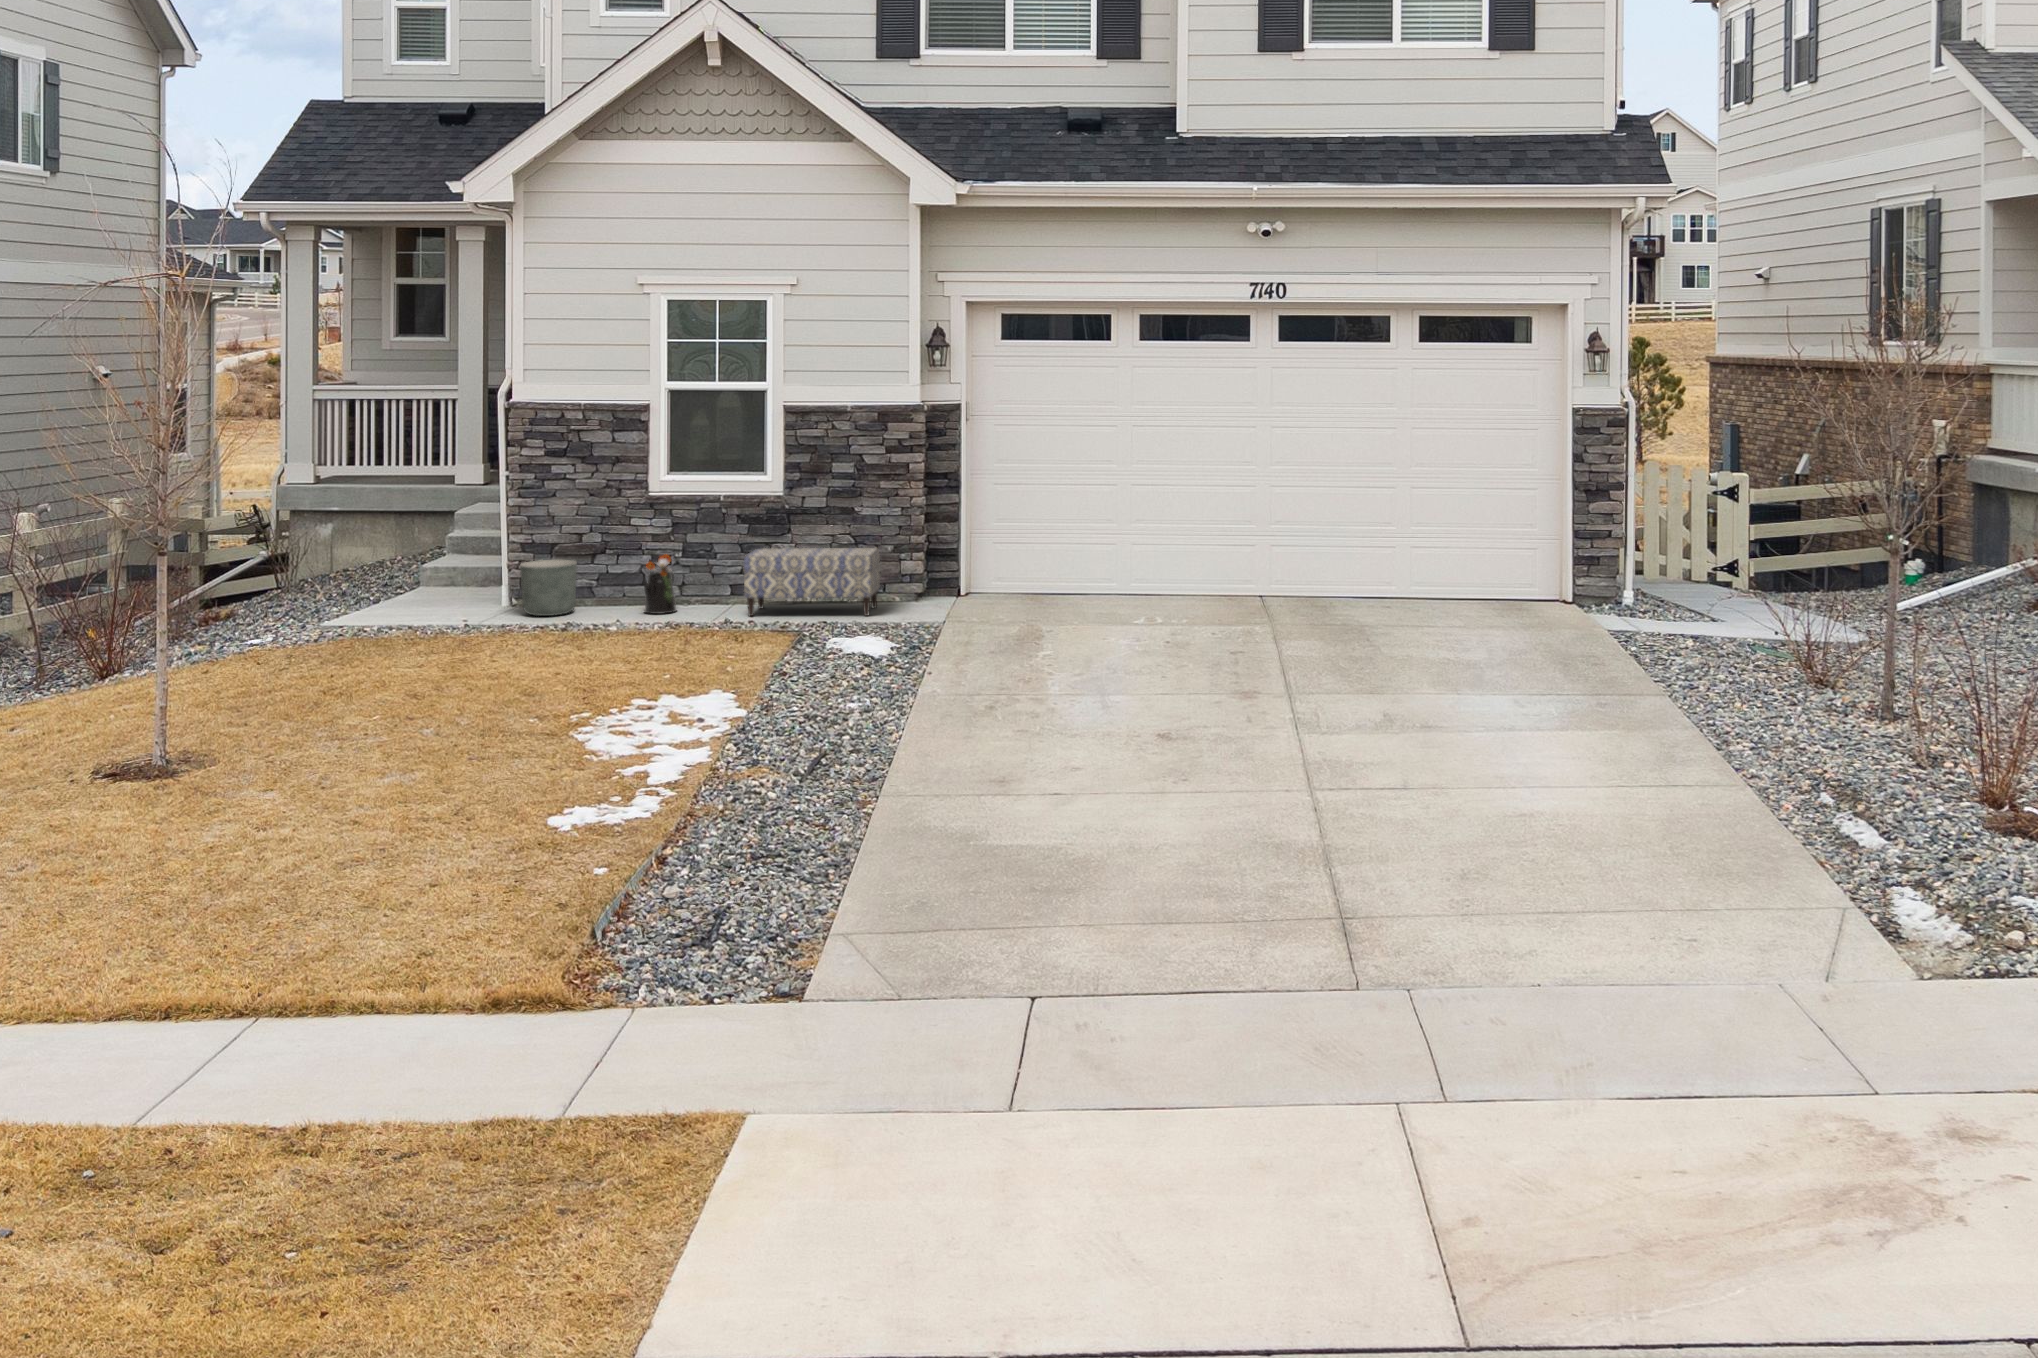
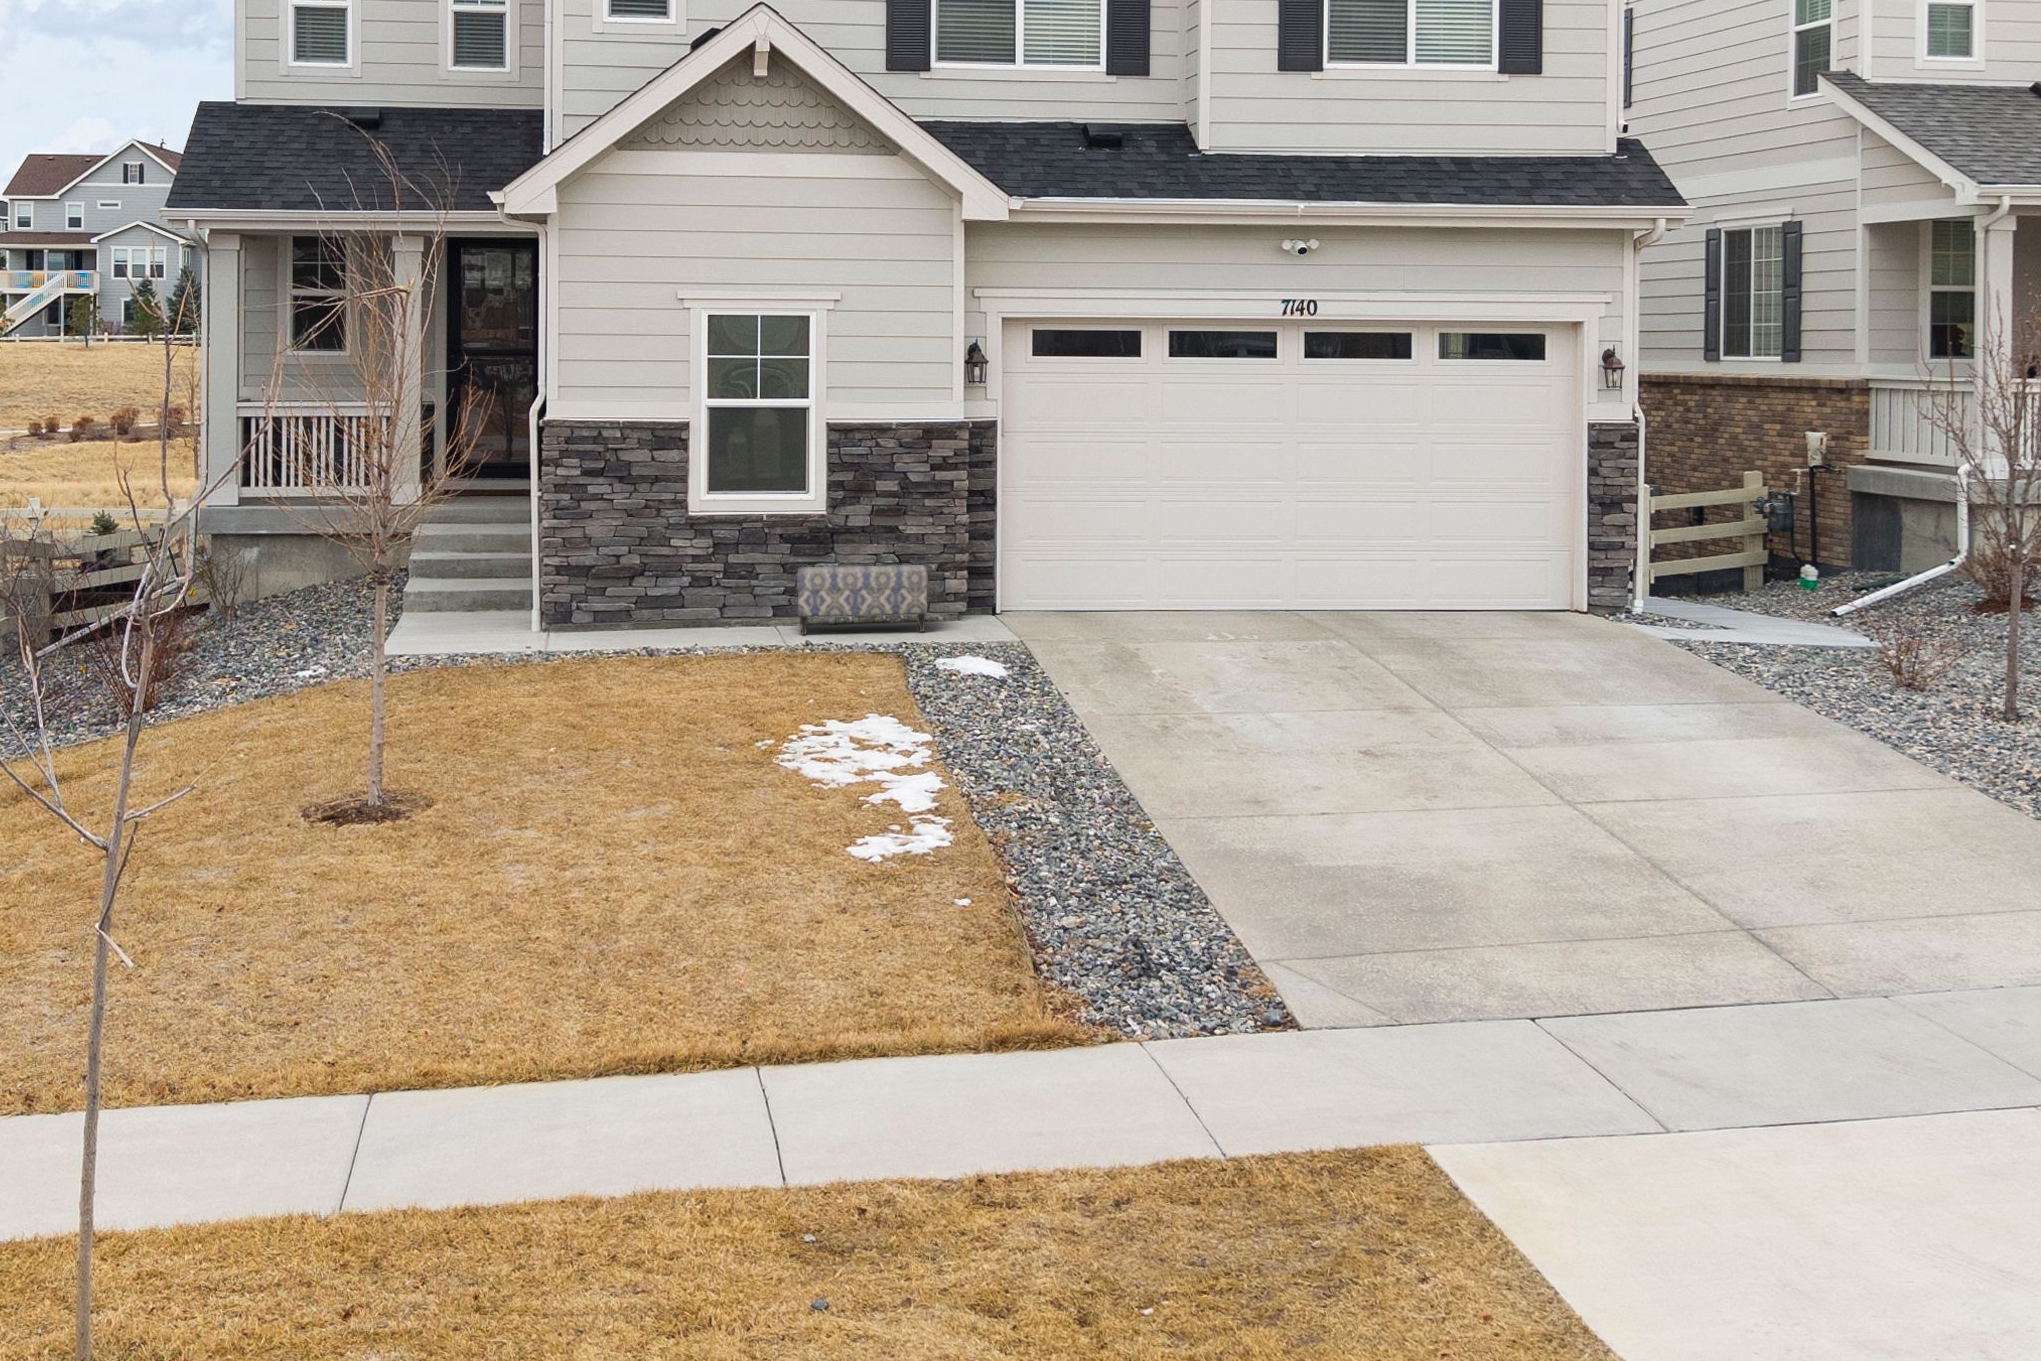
watering can: present [643,554,676,614] -> none [687,573,721,635]
planter: present [520,560,577,616] -> none [559,582,617,638]

